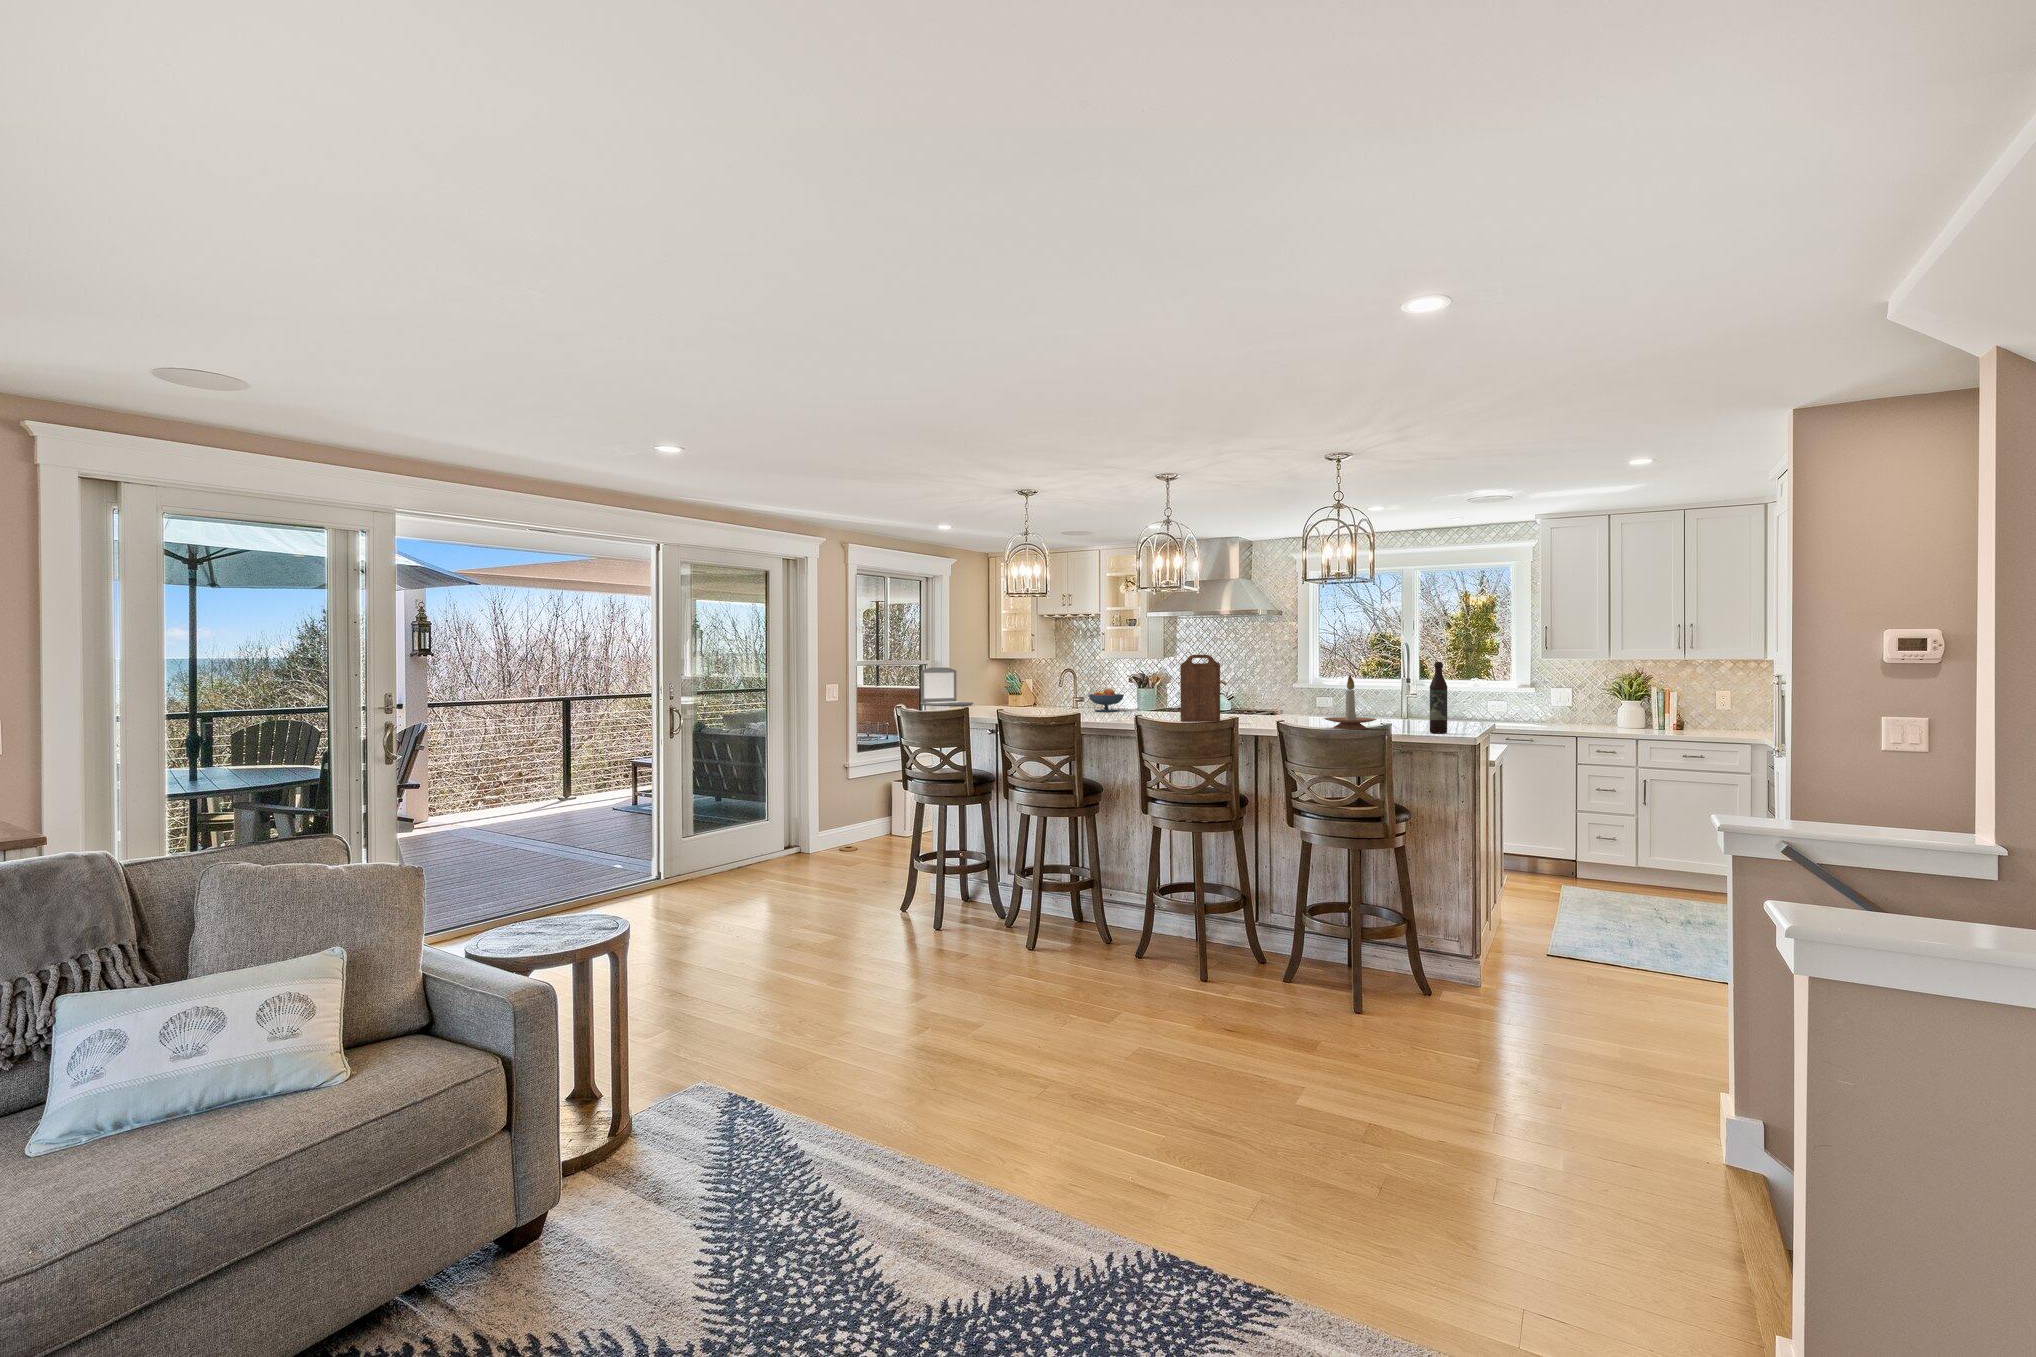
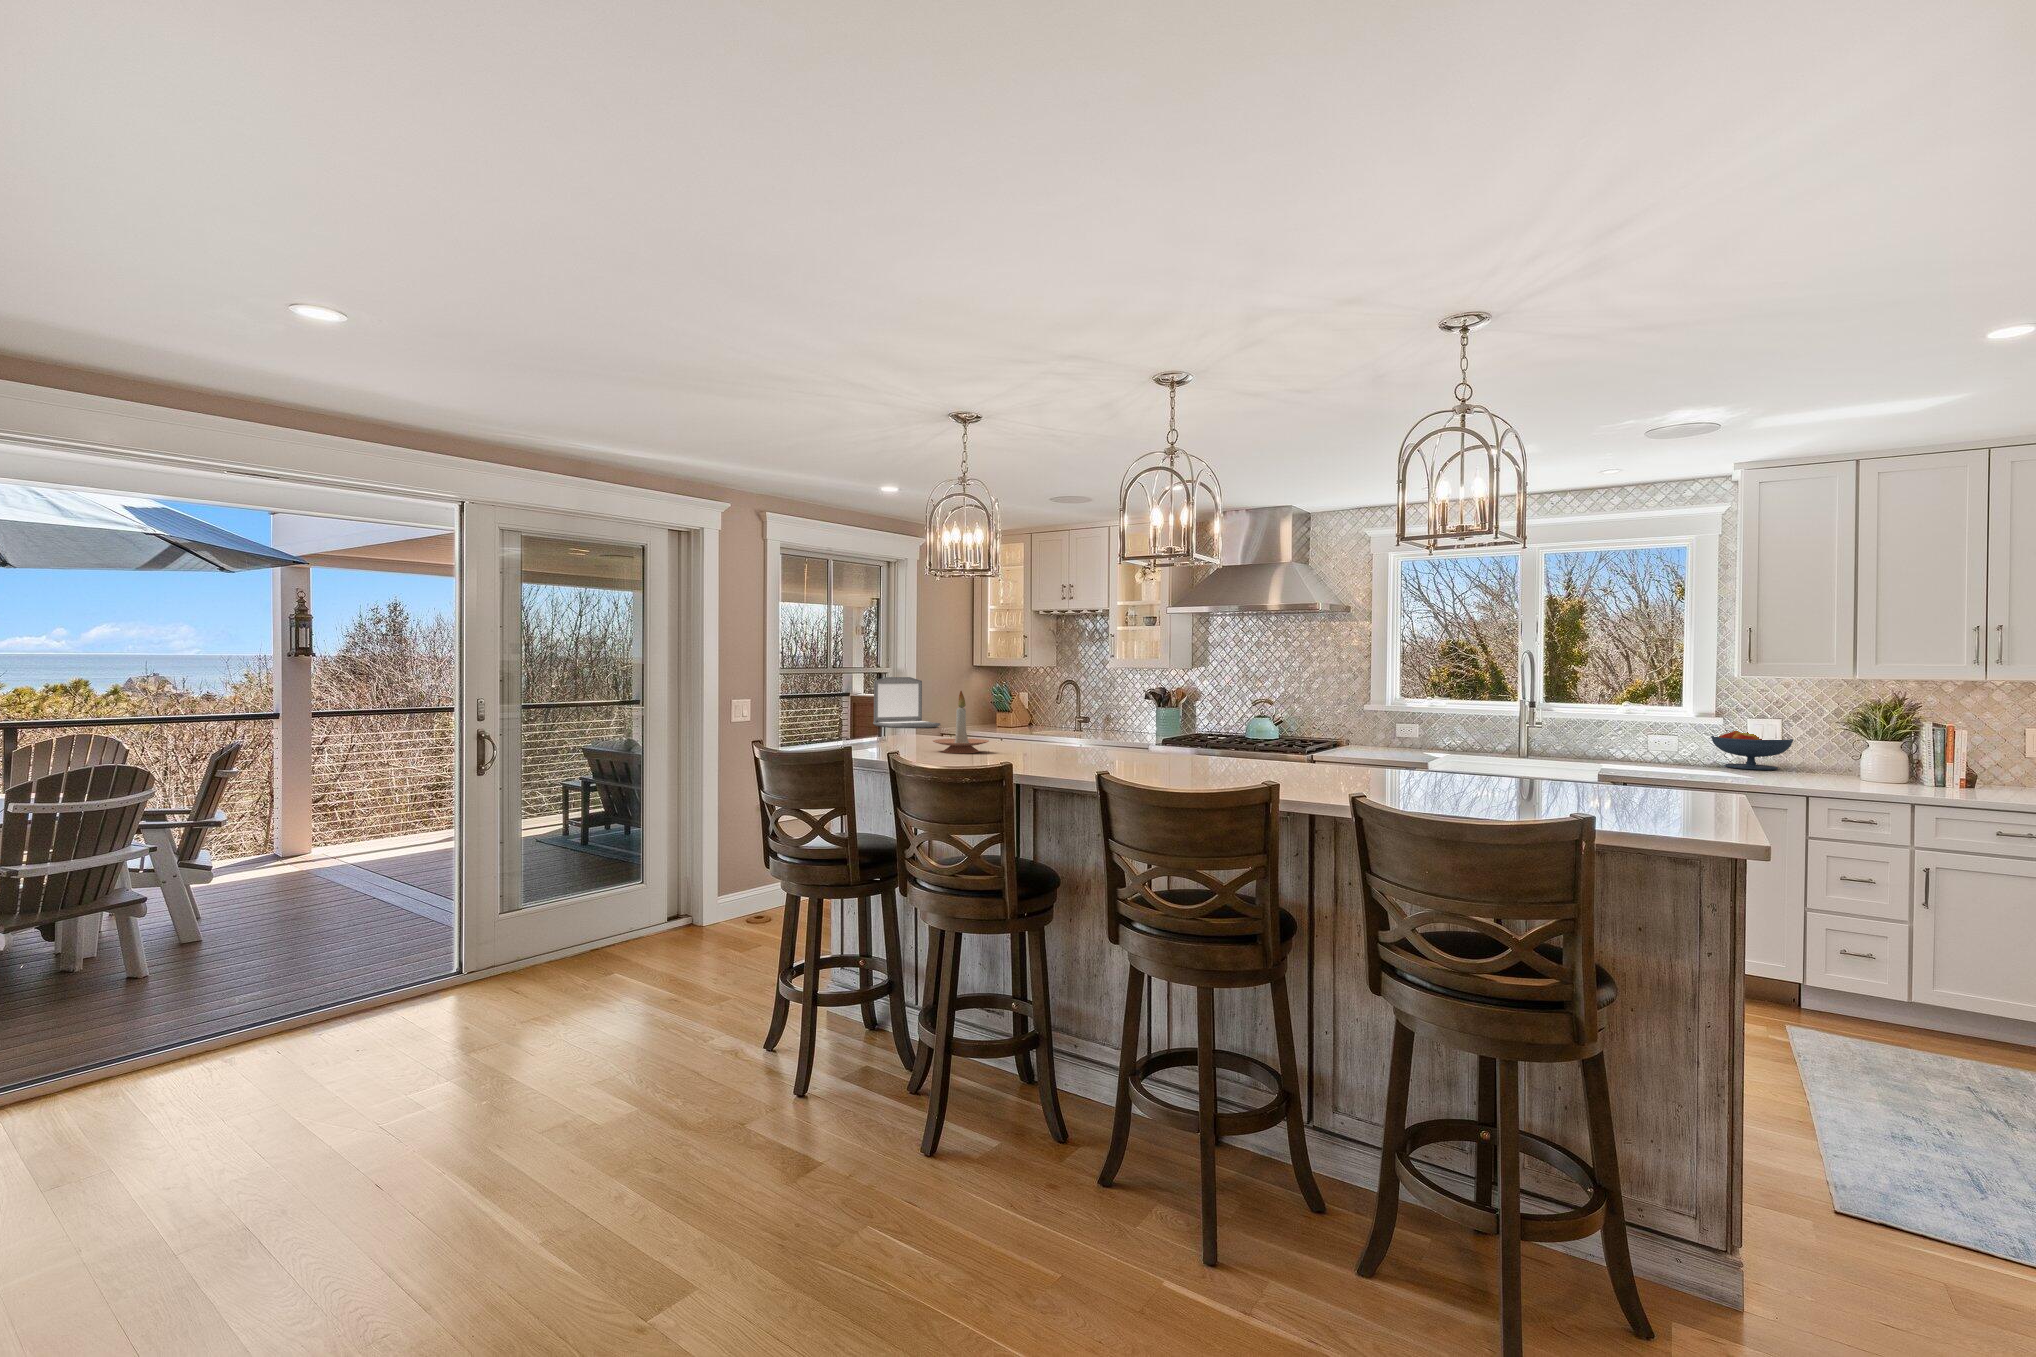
cutting board: present [1180,655,1220,722] -> none [1189,667,1254,776]
wine bottle: present [1430,662,1447,733] -> none [1649,689,1687,827]
candle holder: present [1324,675,1377,729] -> present [933,691,989,753]
fruit bowl: present [1088,689,1124,712] -> present [1711,731,1794,770]

